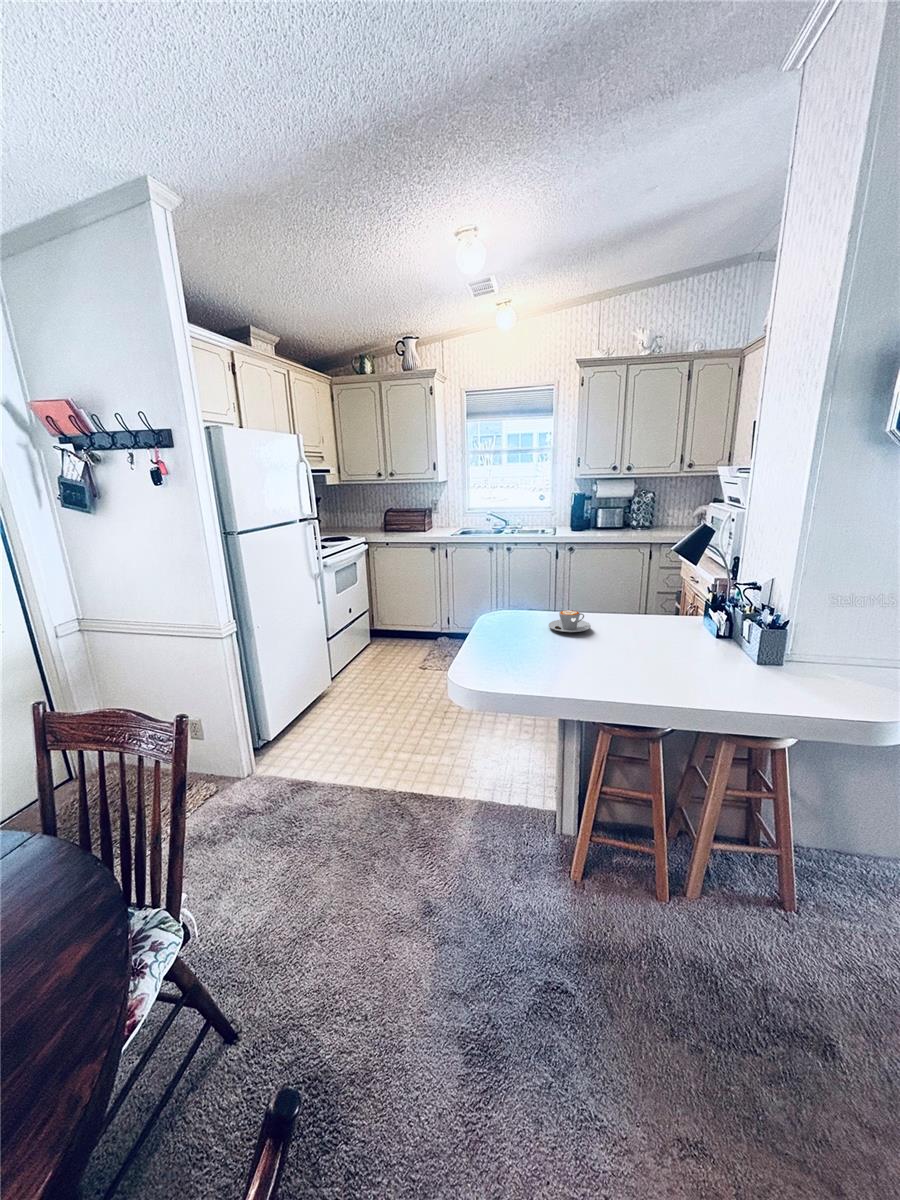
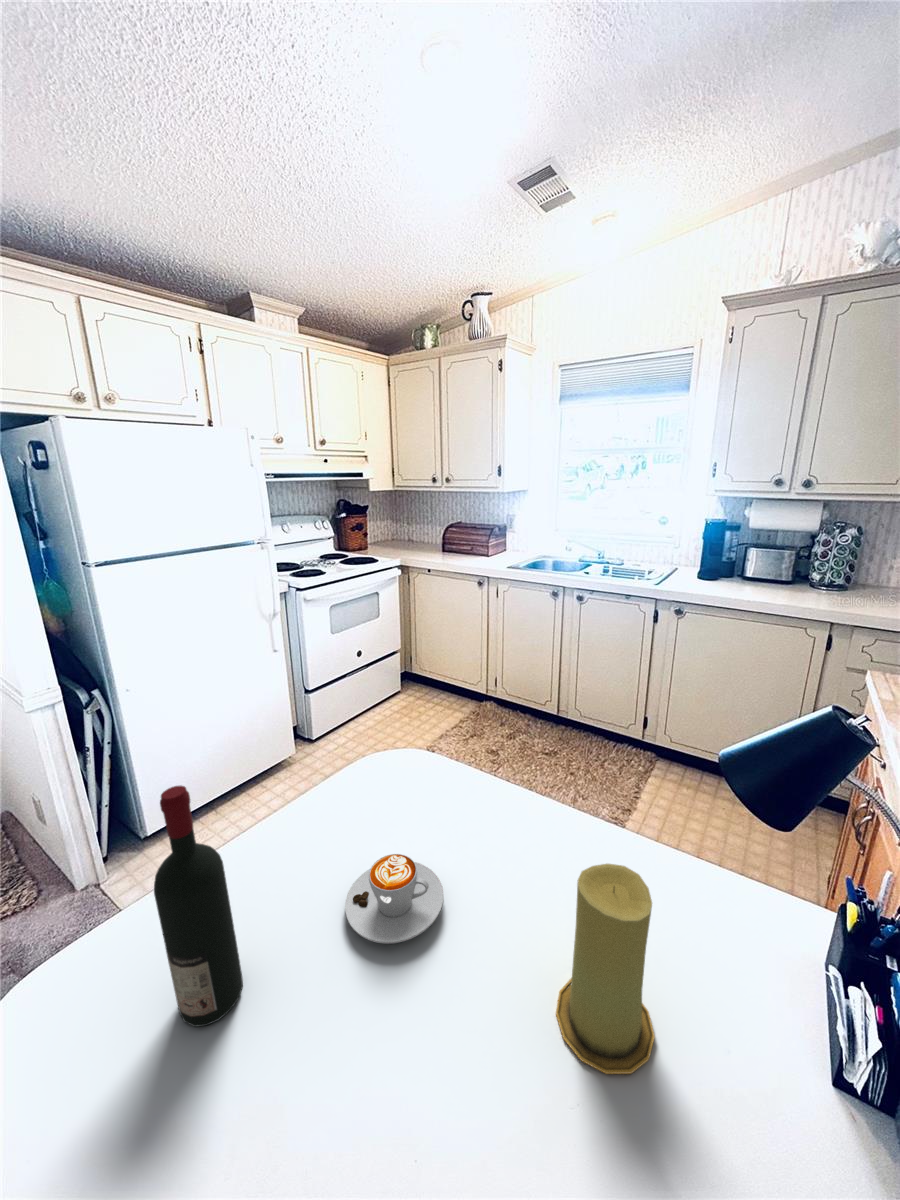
wine bottle: none [526,558,550,654] -> present [154,786,243,1027]
candle: none [643,576,678,637] -> present [556,864,655,1074]

